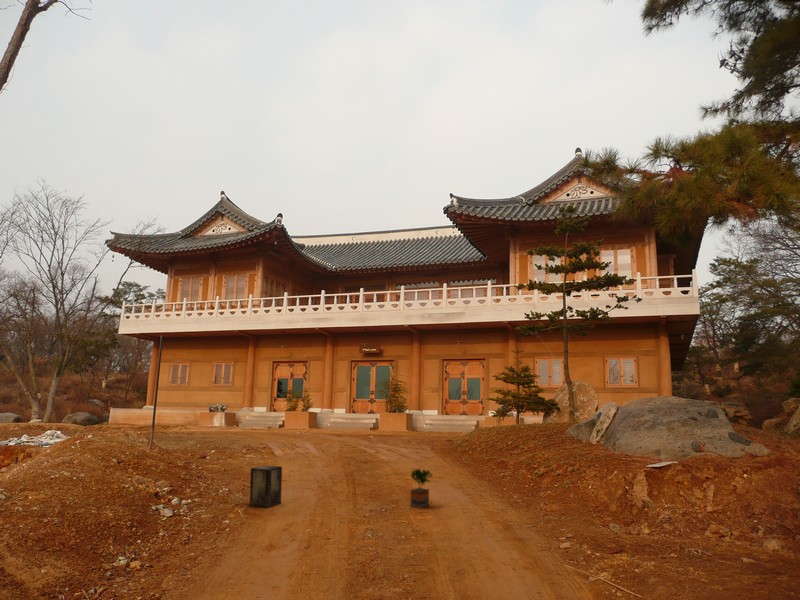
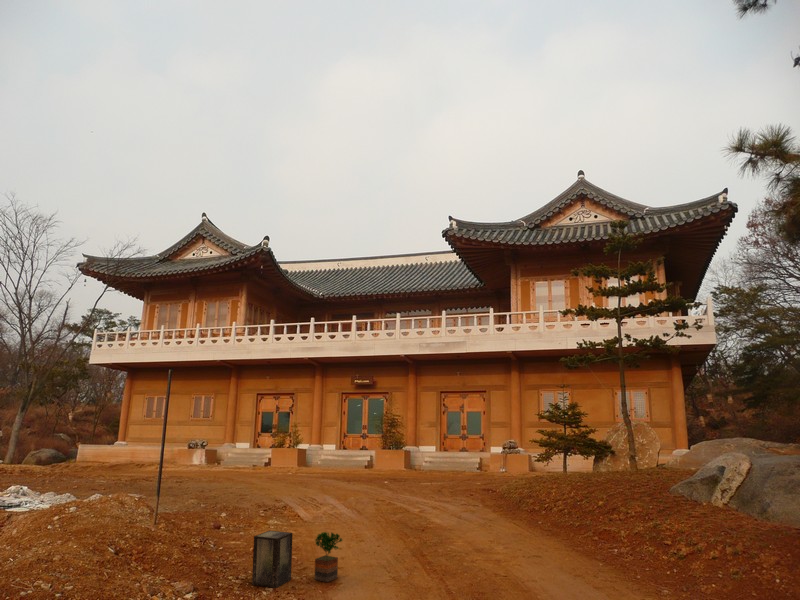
potted tree: present [411,469,432,508] -> present [315,532,342,582]

